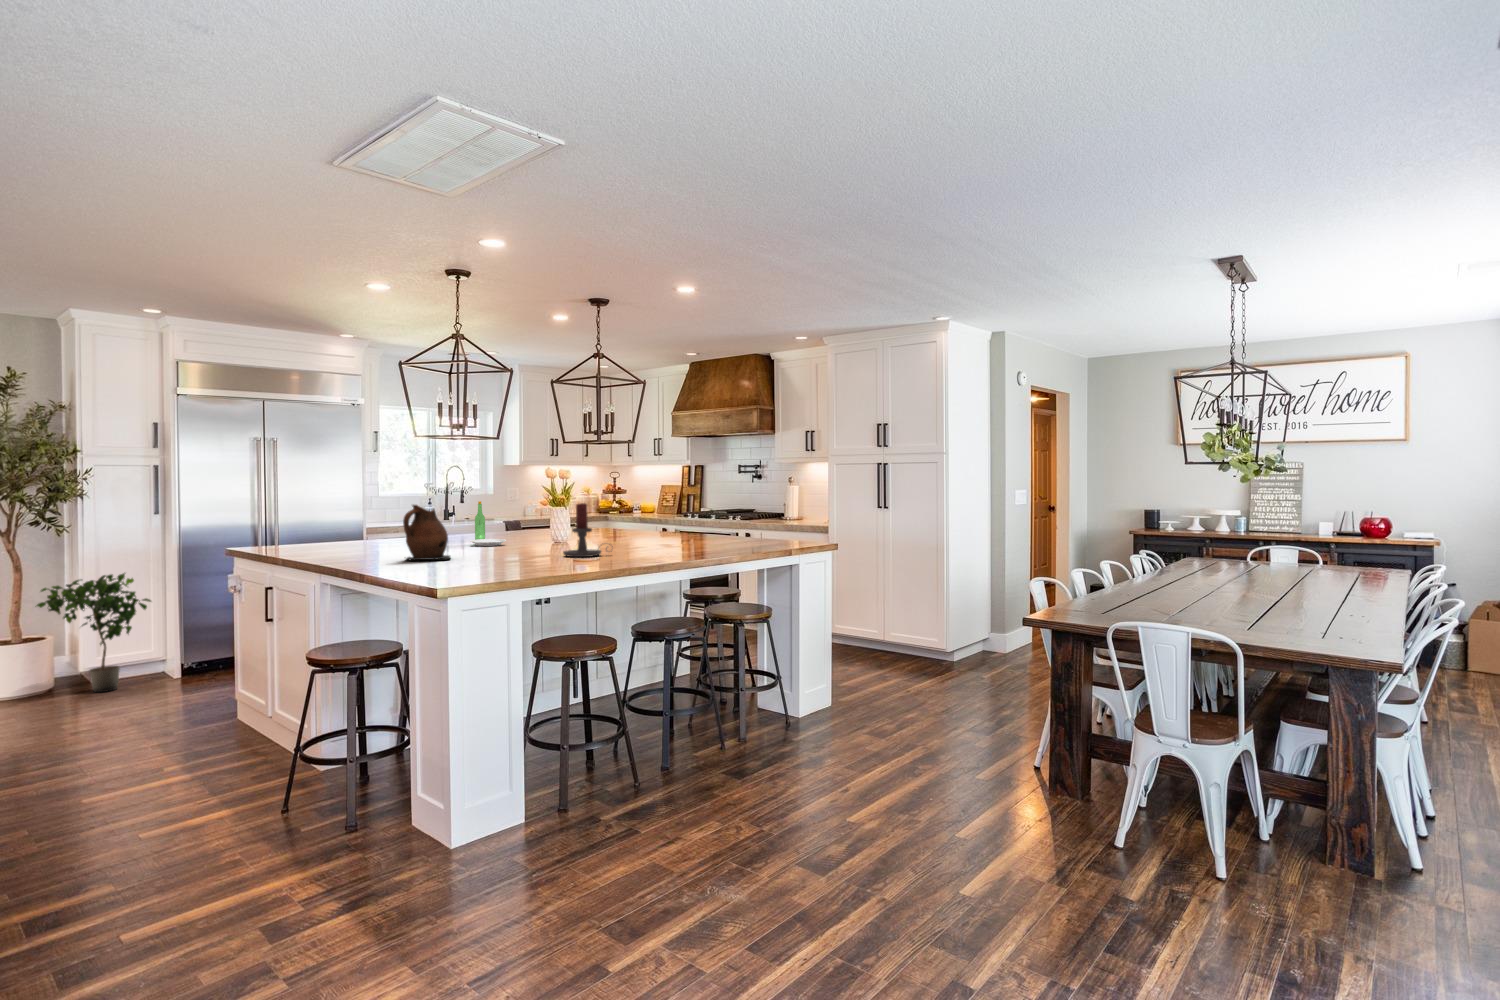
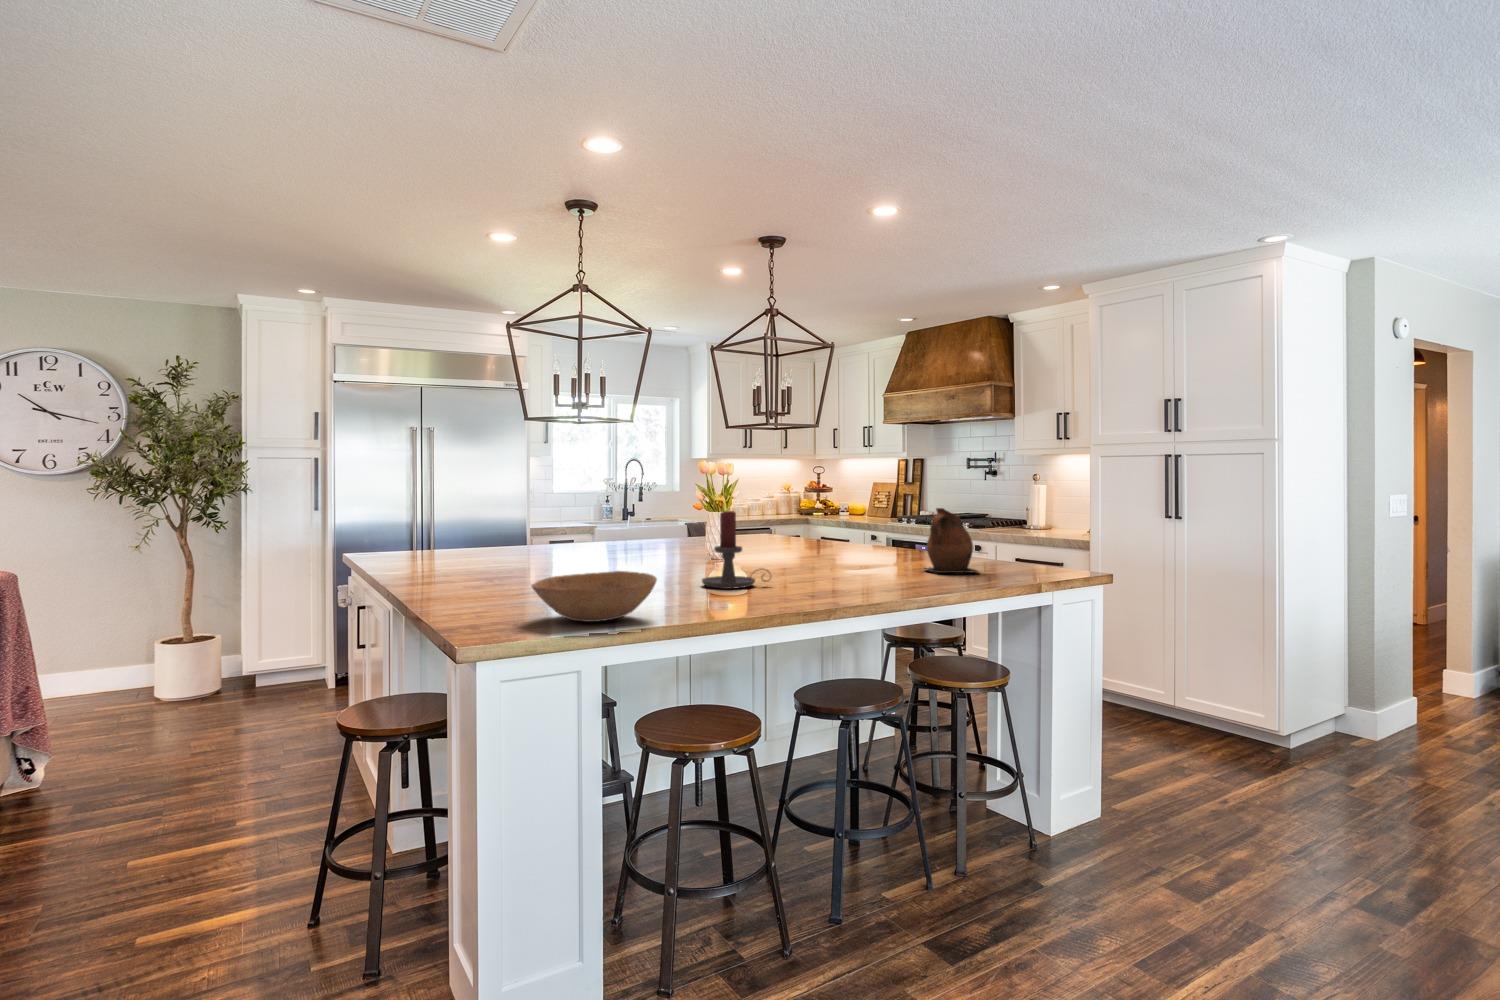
plate: present [471,501,506,546] -> none [611,503,655,561]
ceramic pitcher: present [403,505,451,560] -> present [924,508,979,573]
bowl: none [471,541,554,572] -> present [531,571,657,622]
potted plant: present [37,573,151,692] -> none [189,573,309,702]

